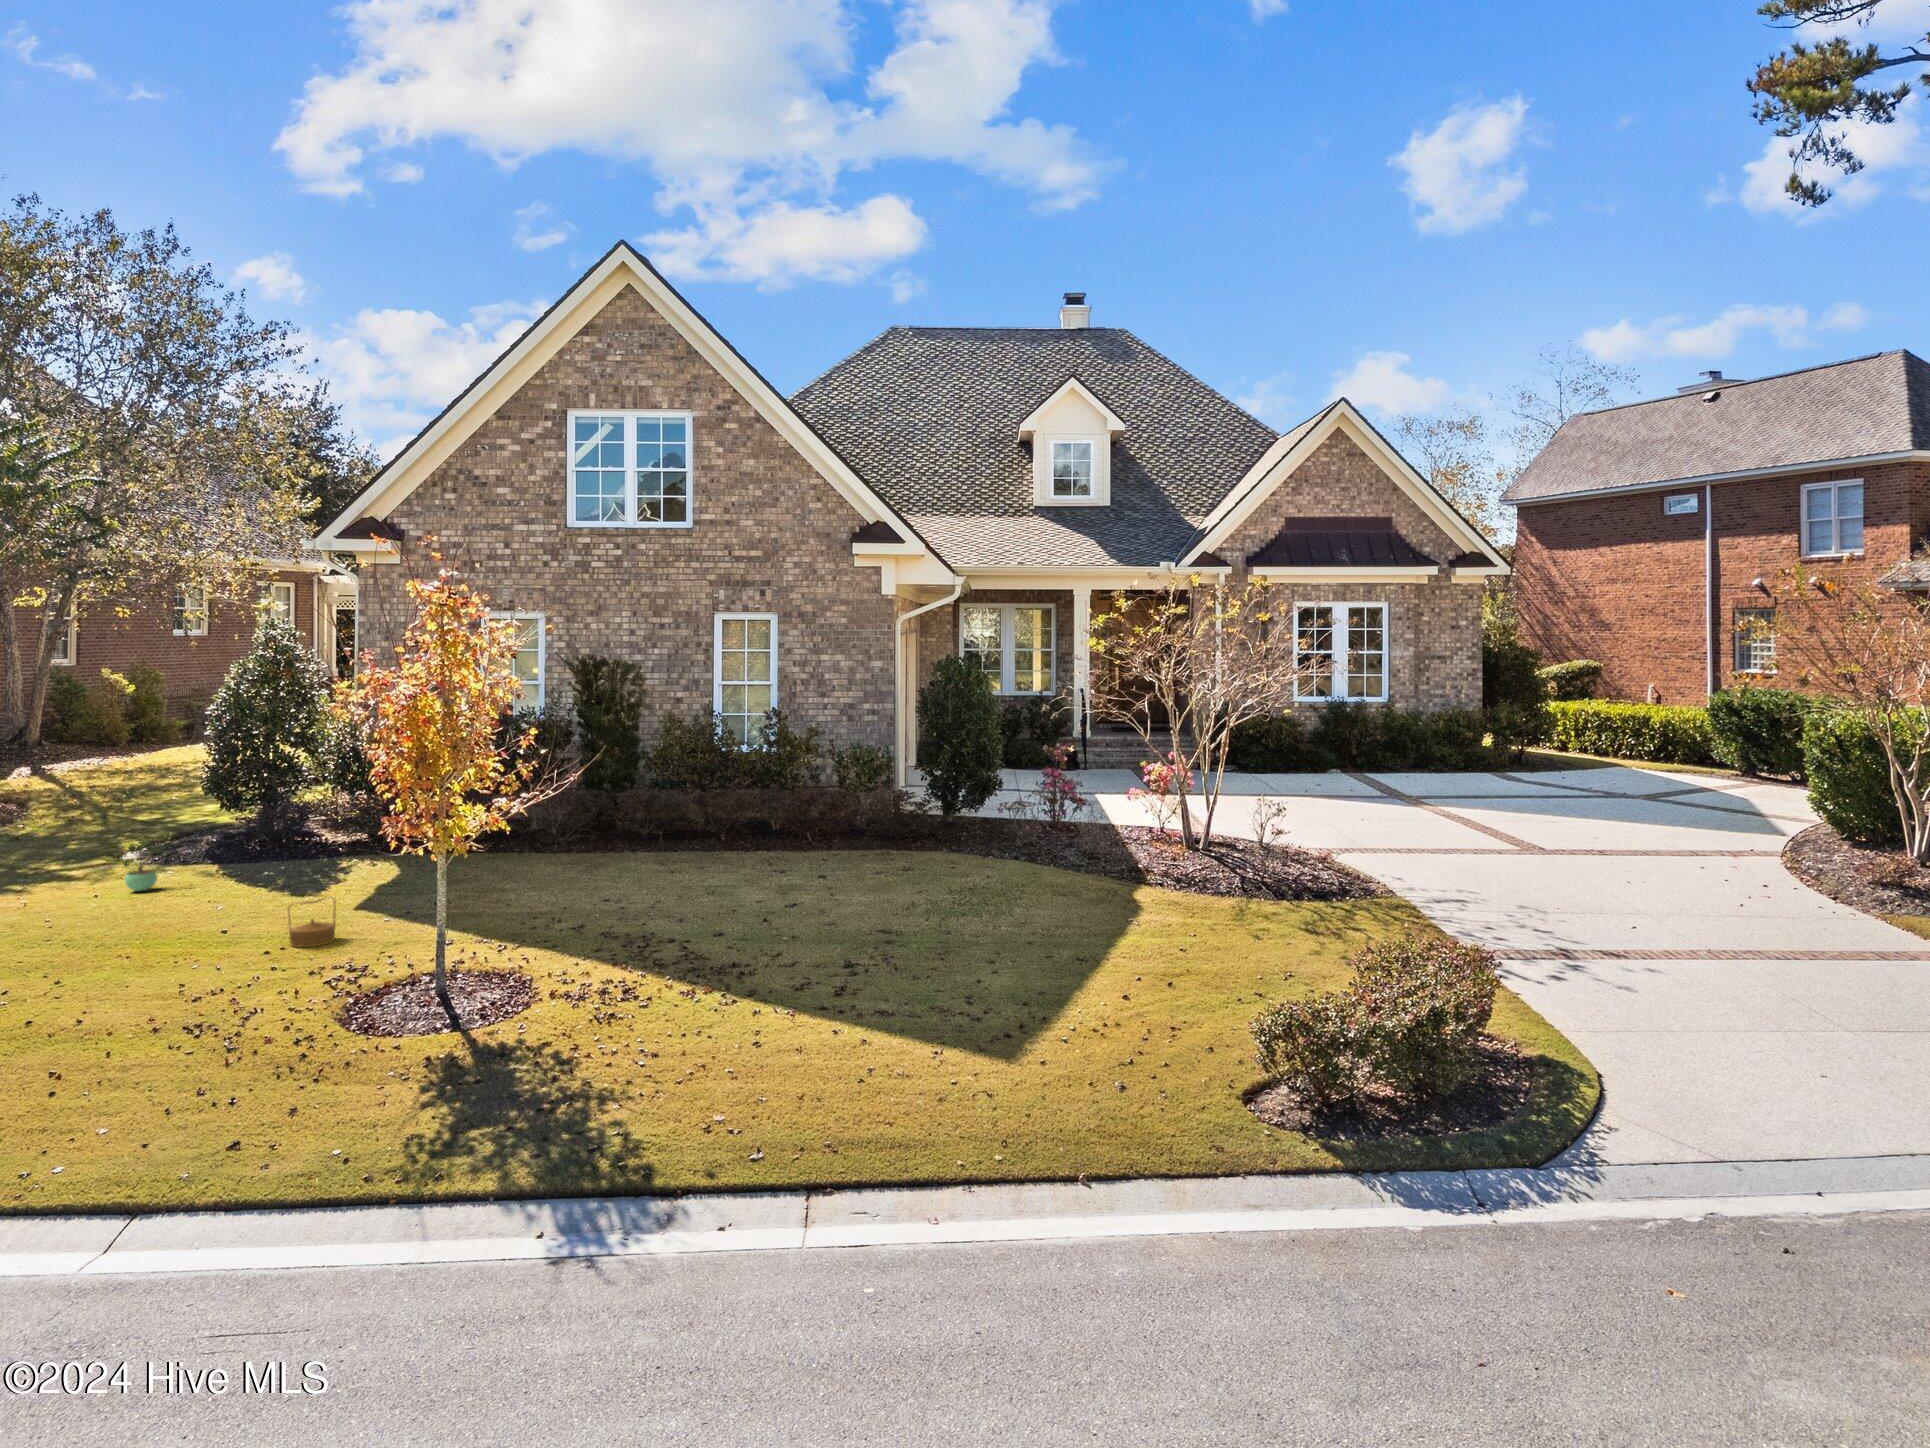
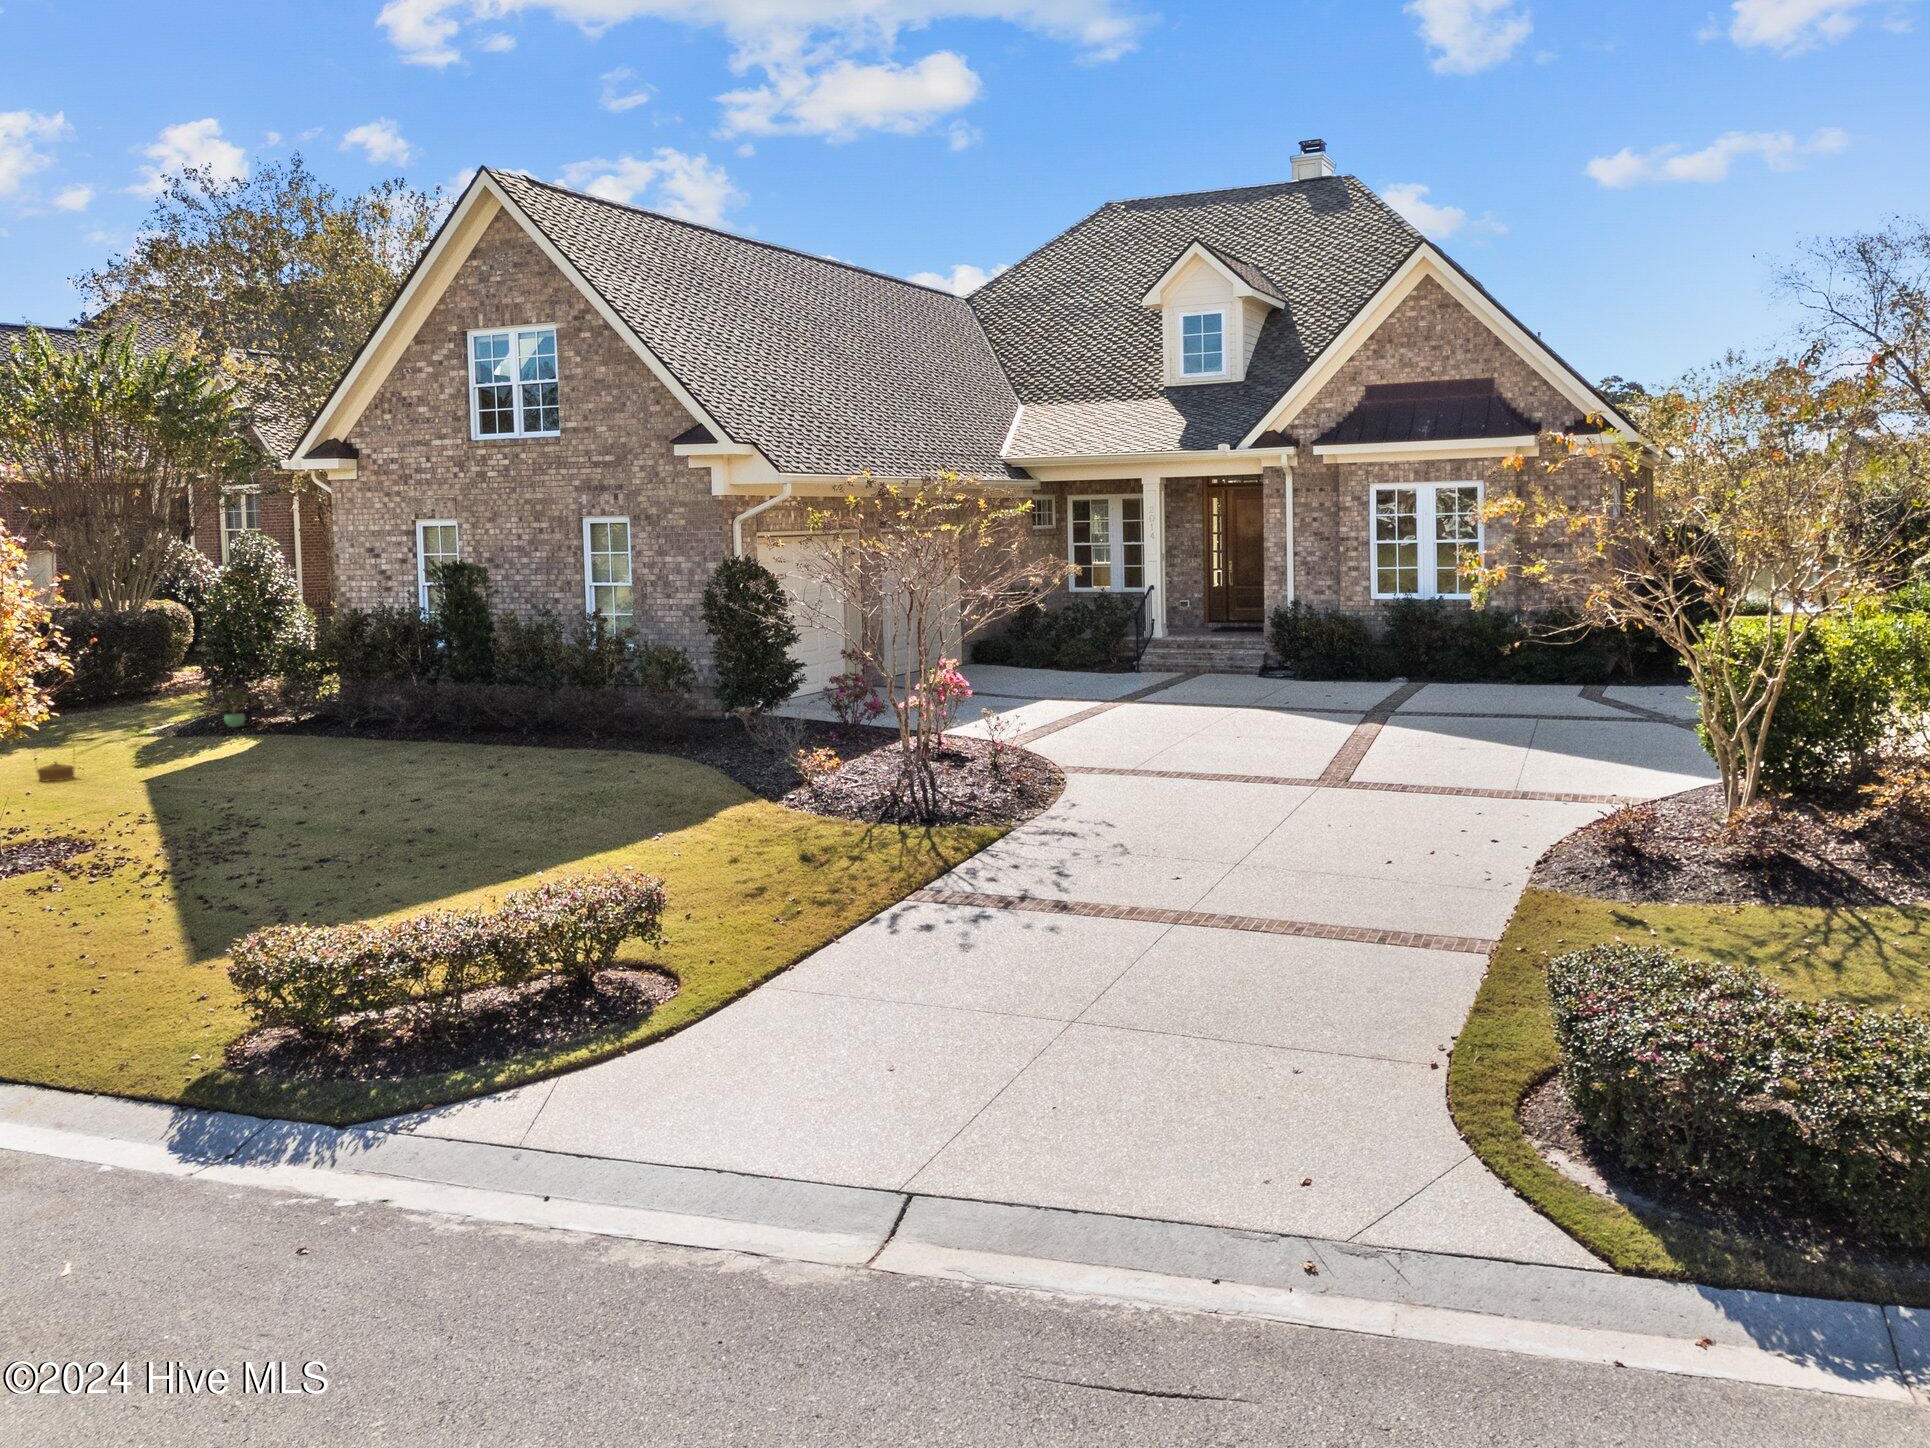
potted plant: present [123,840,163,891] -> present [221,691,247,728]

